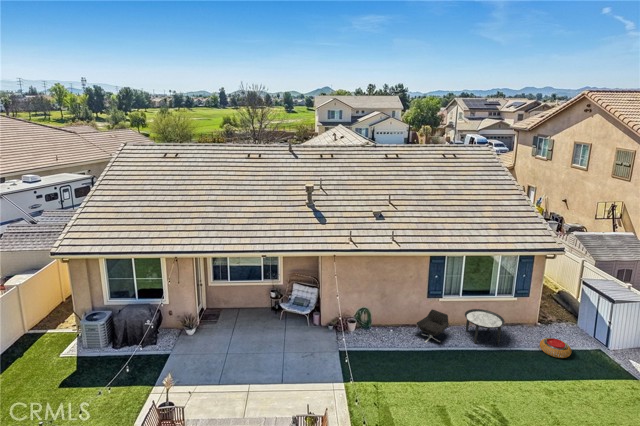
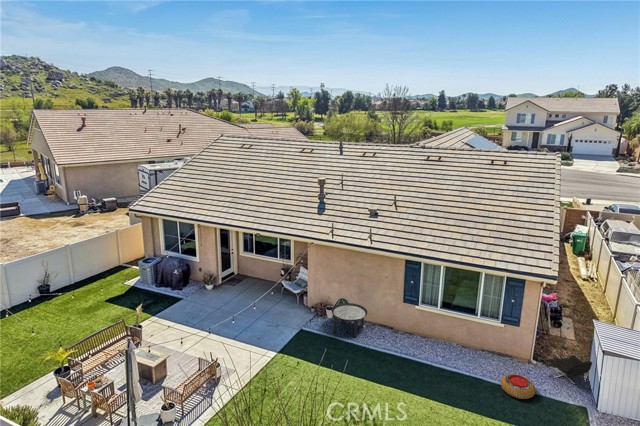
lounge chair: present [417,309,449,343] -> present [549,355,592,384]
round table: present [465,309,505,344] -> present [331,303,367,338]

